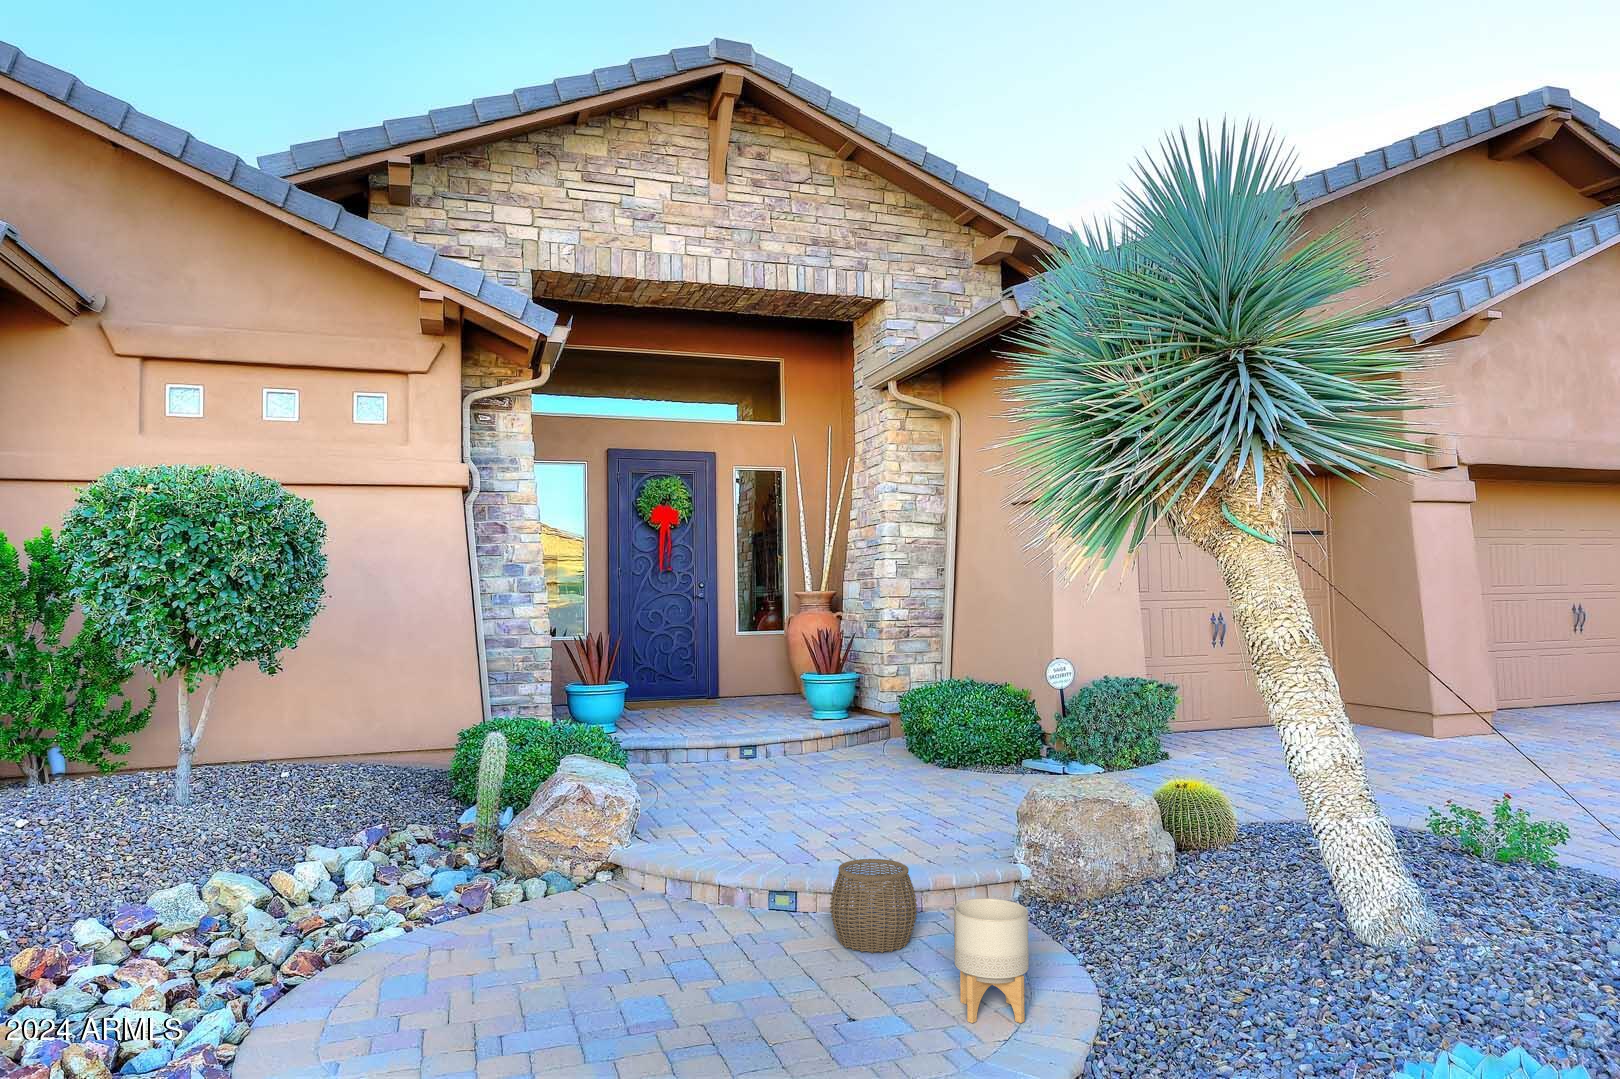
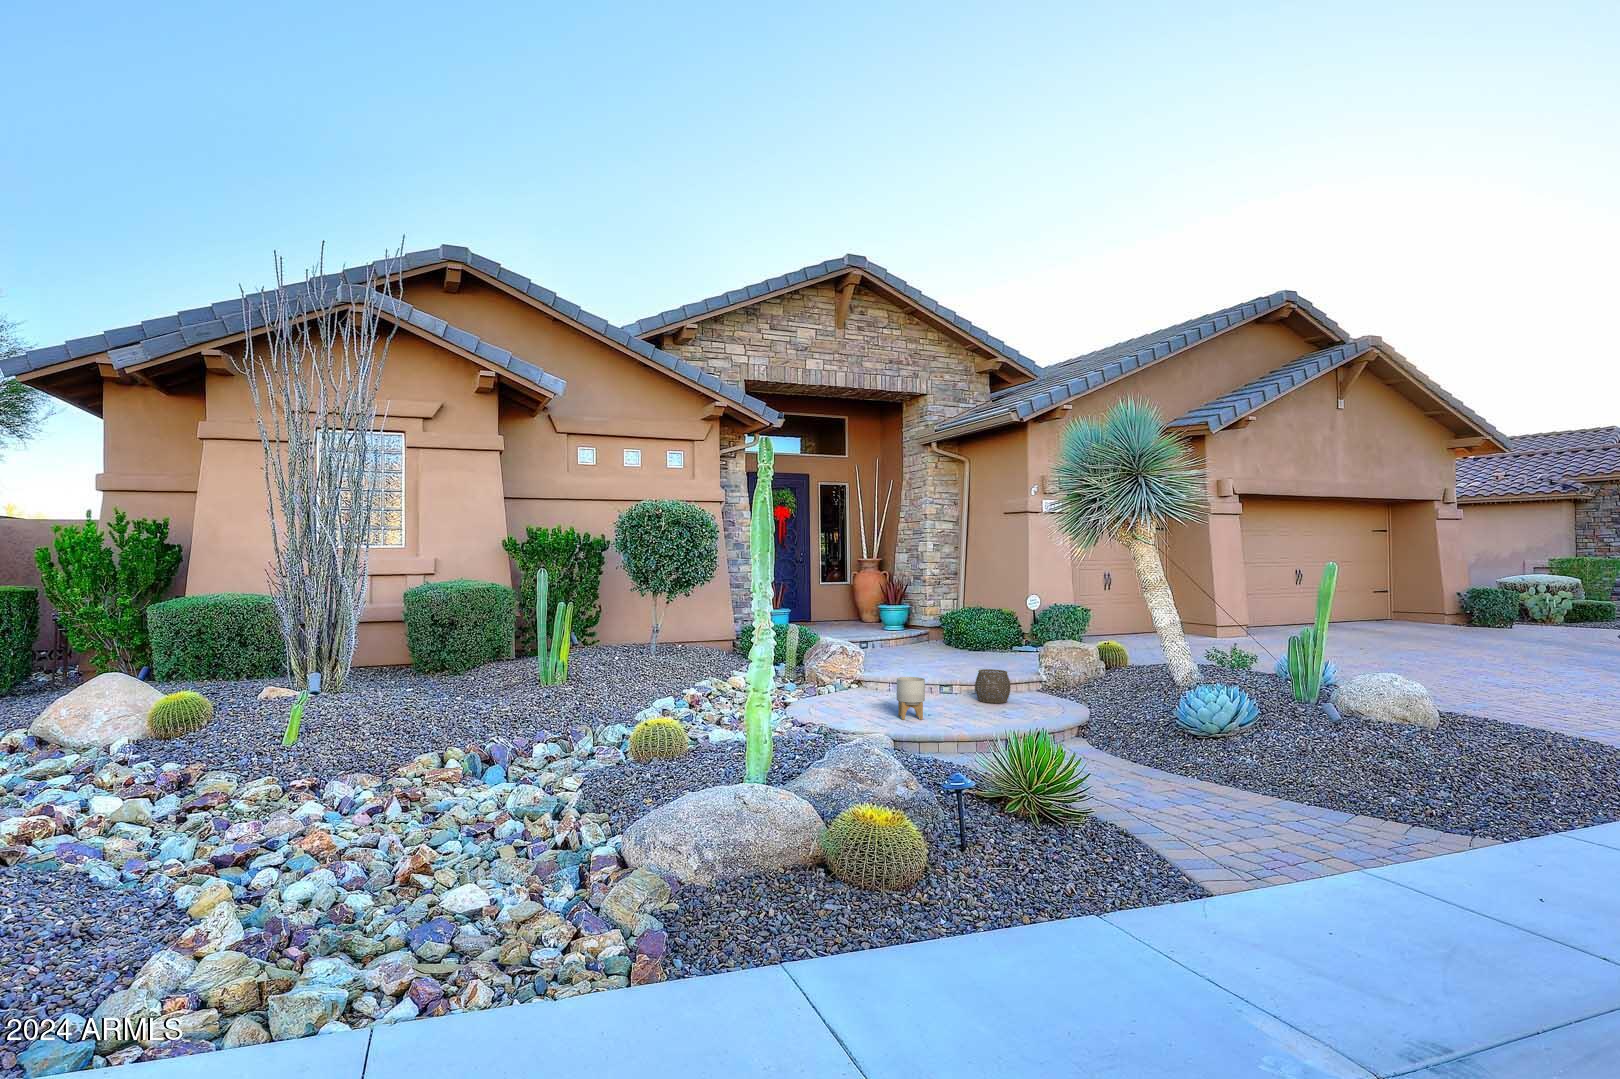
planter: present [954,898,1029,1023] -> present [897,677,925,720]

